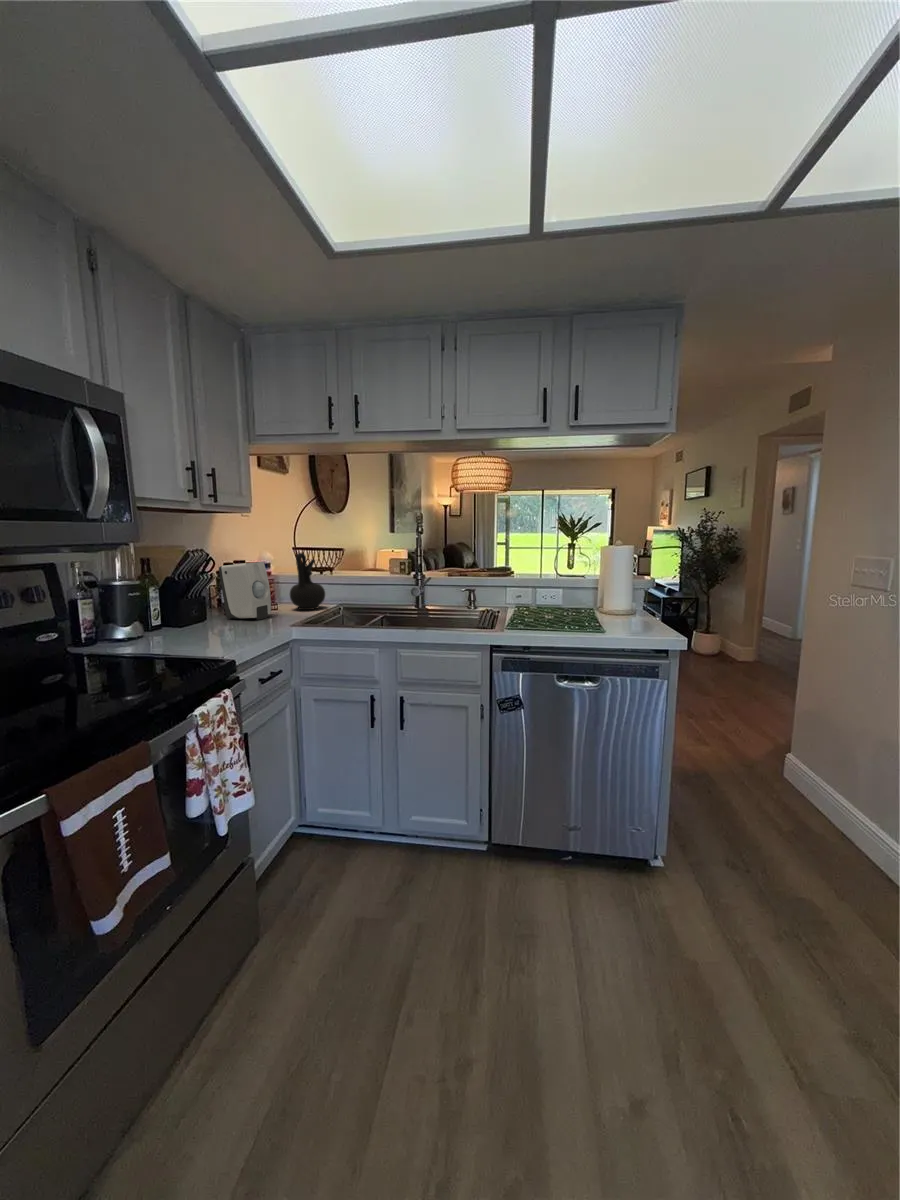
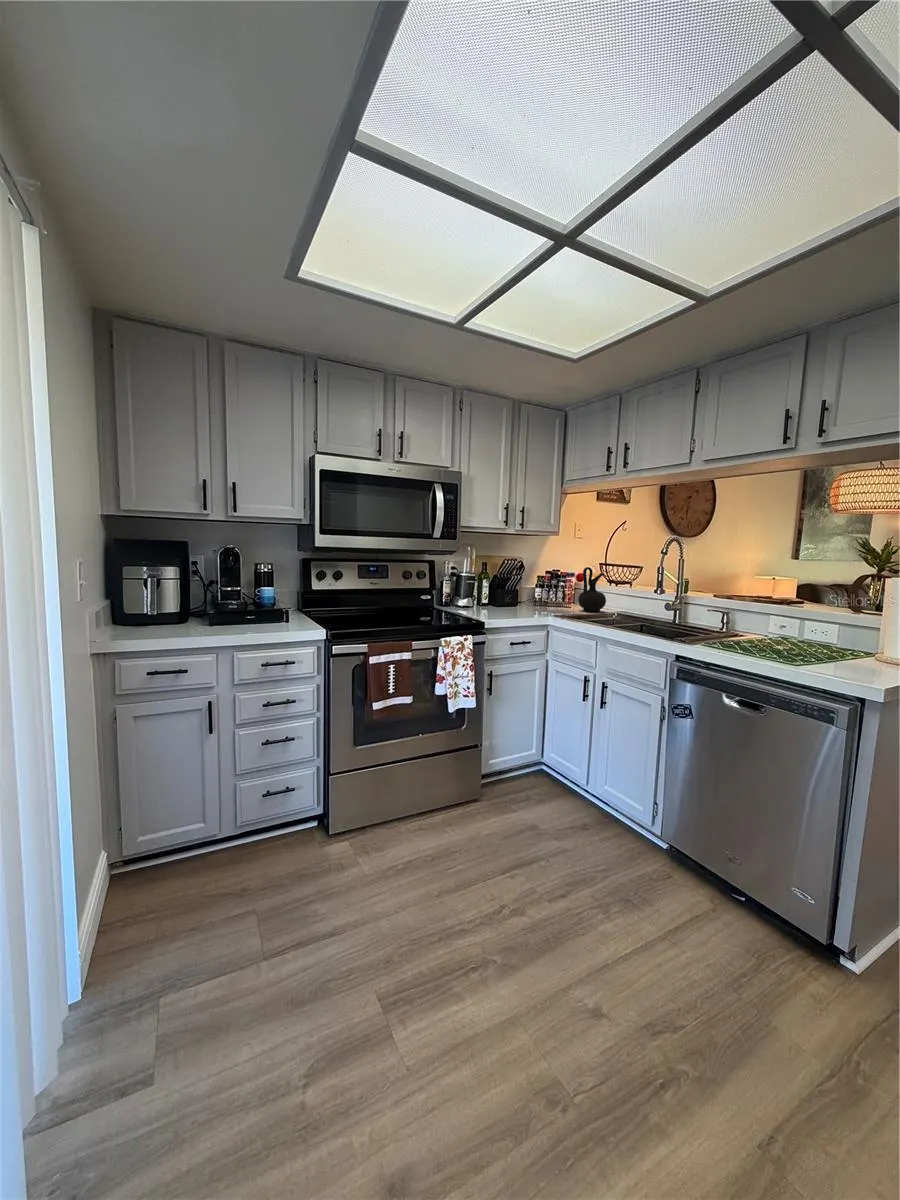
soap dispenser: present [219,562,271,620] -> none [530,571,559,611]

